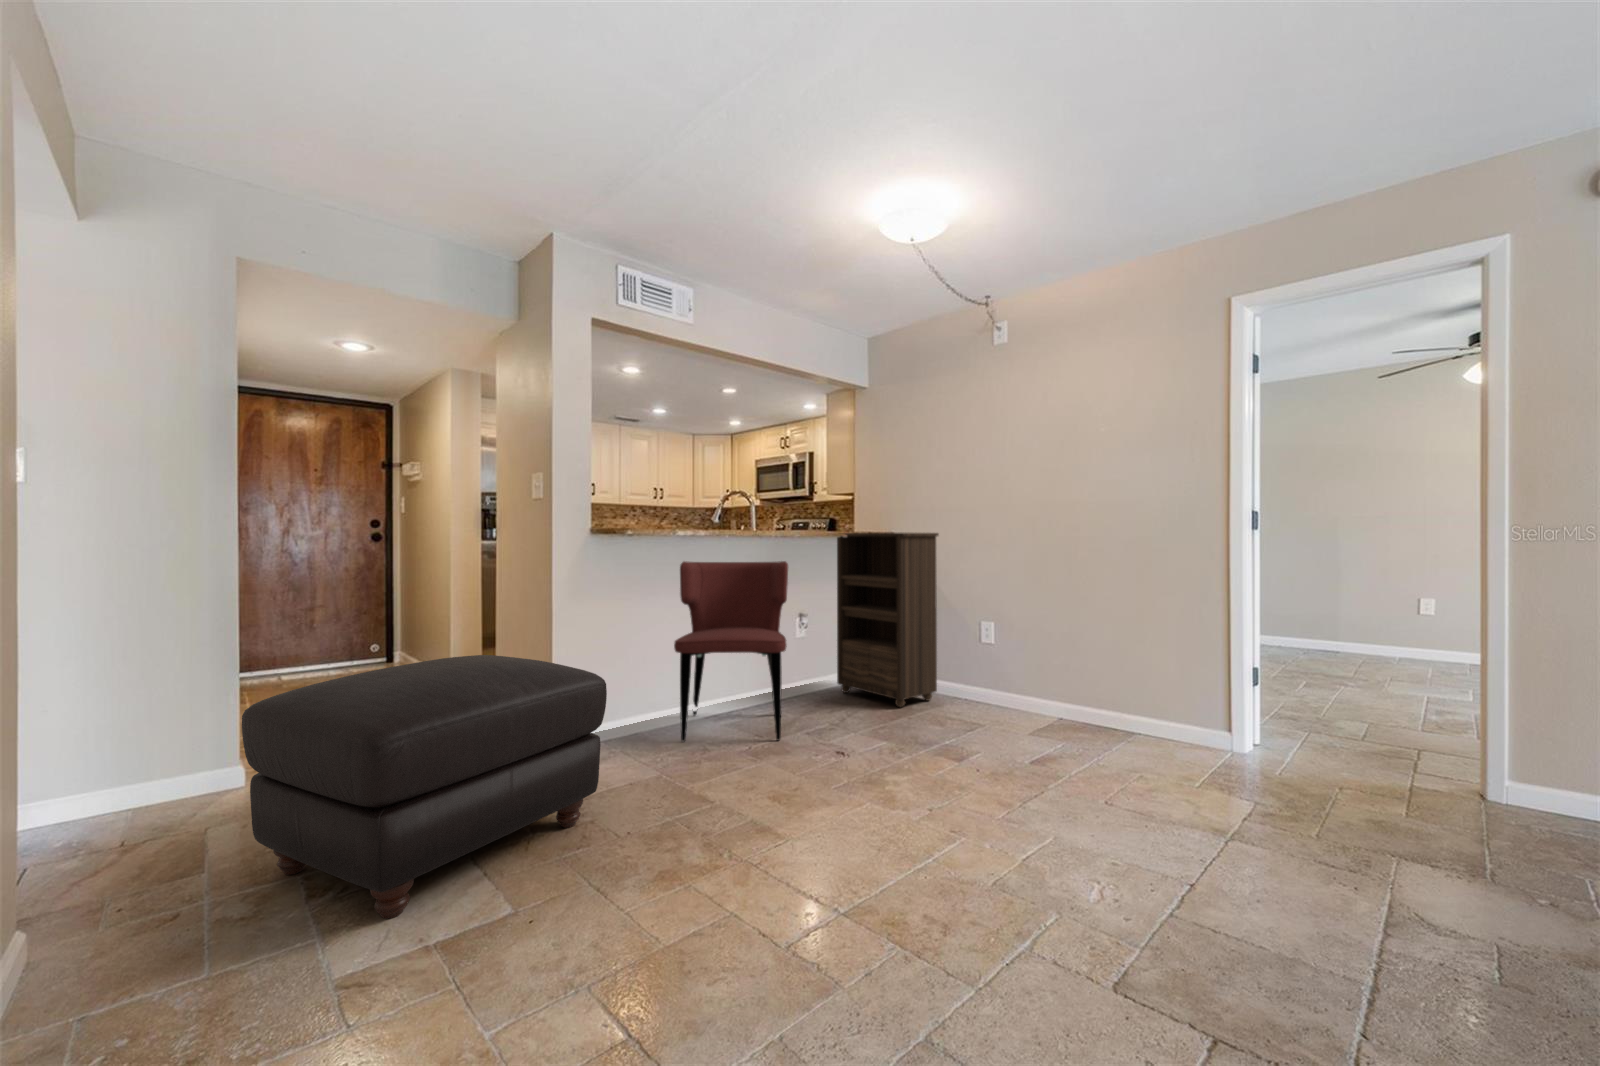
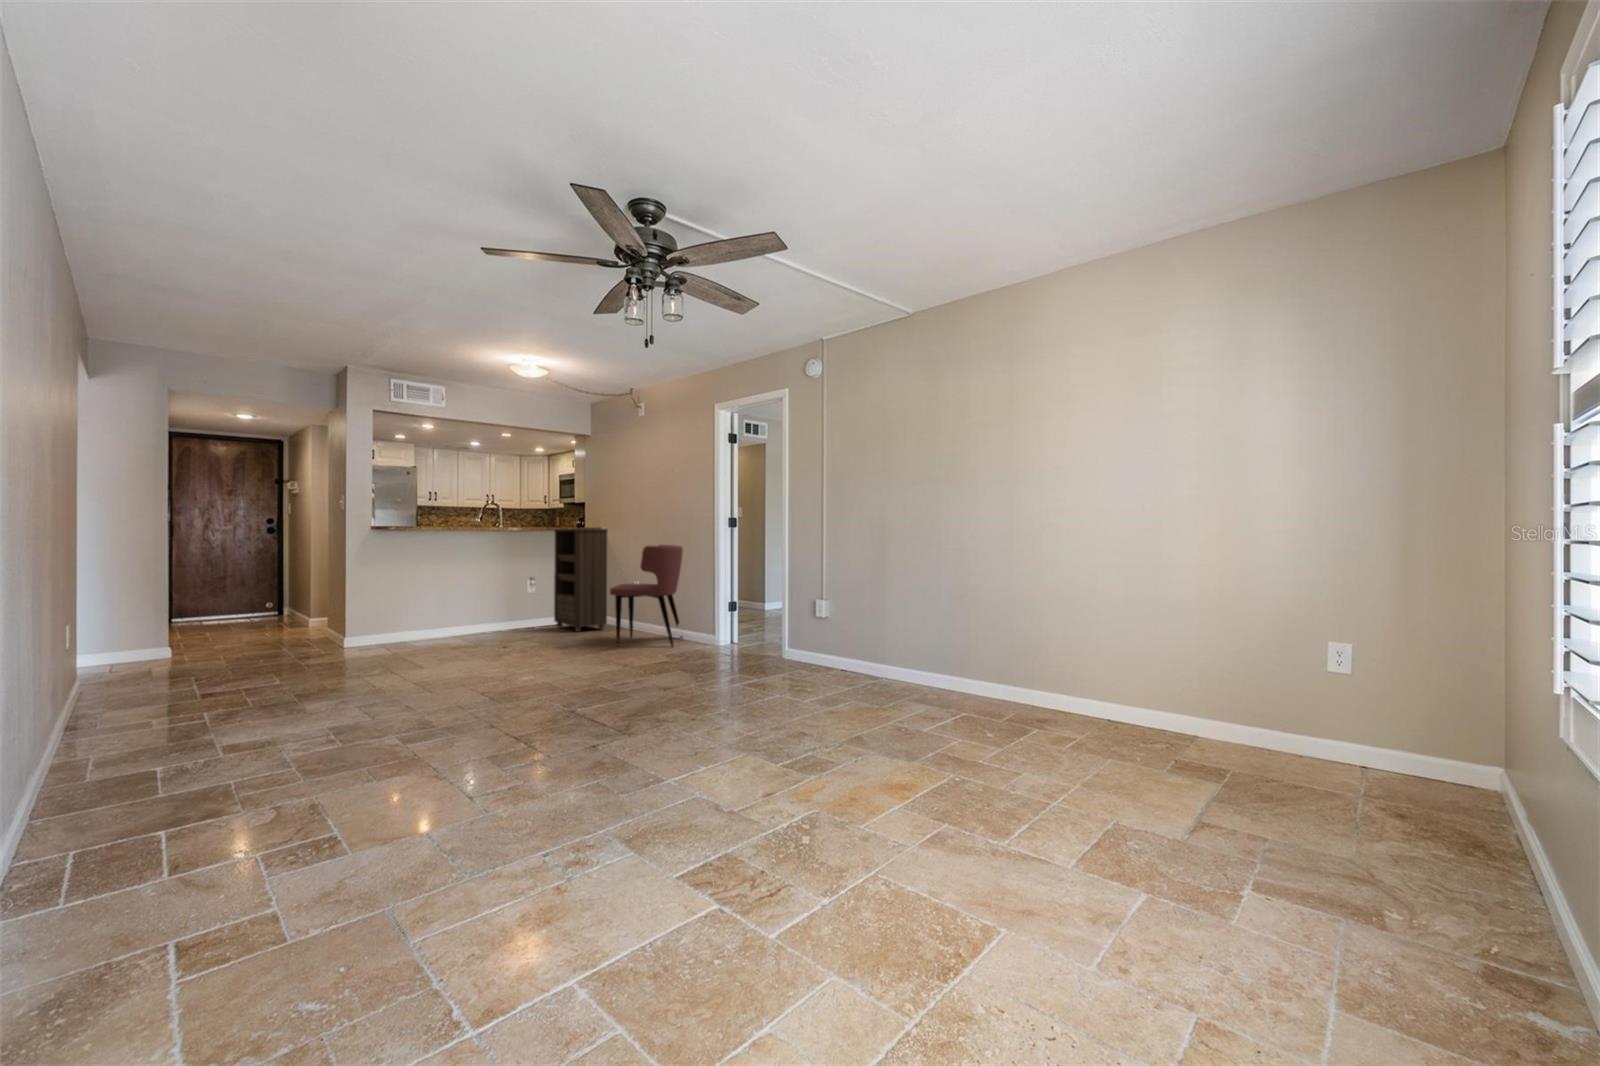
dining chair: present [674,561,788,741] -> present [610,545,683,646]
ottoman: present [242,655,607,919] -> none [171,586,349,679]

